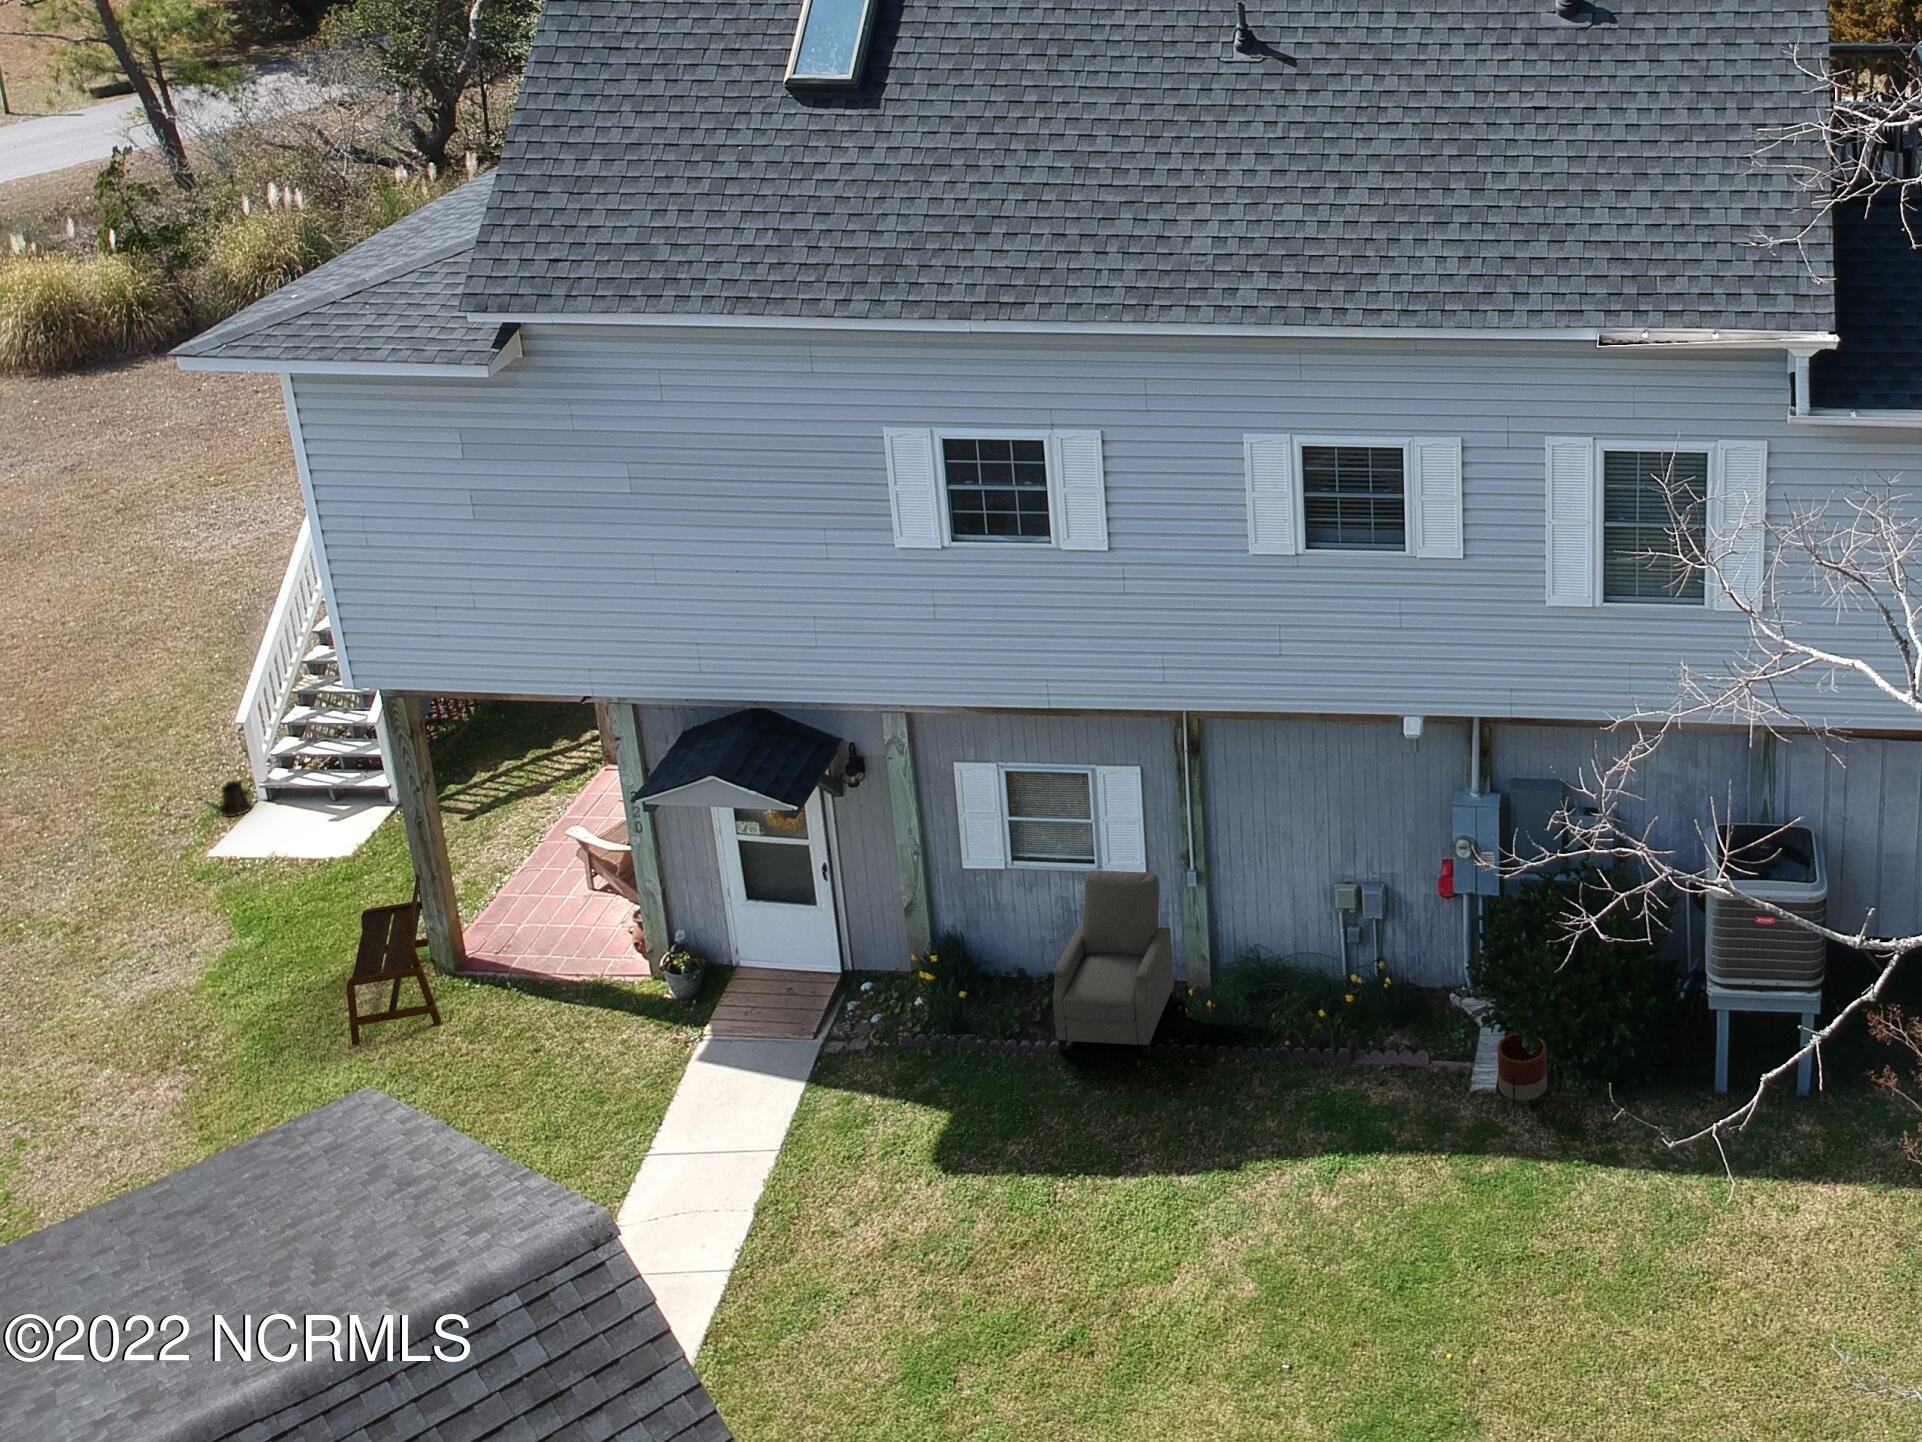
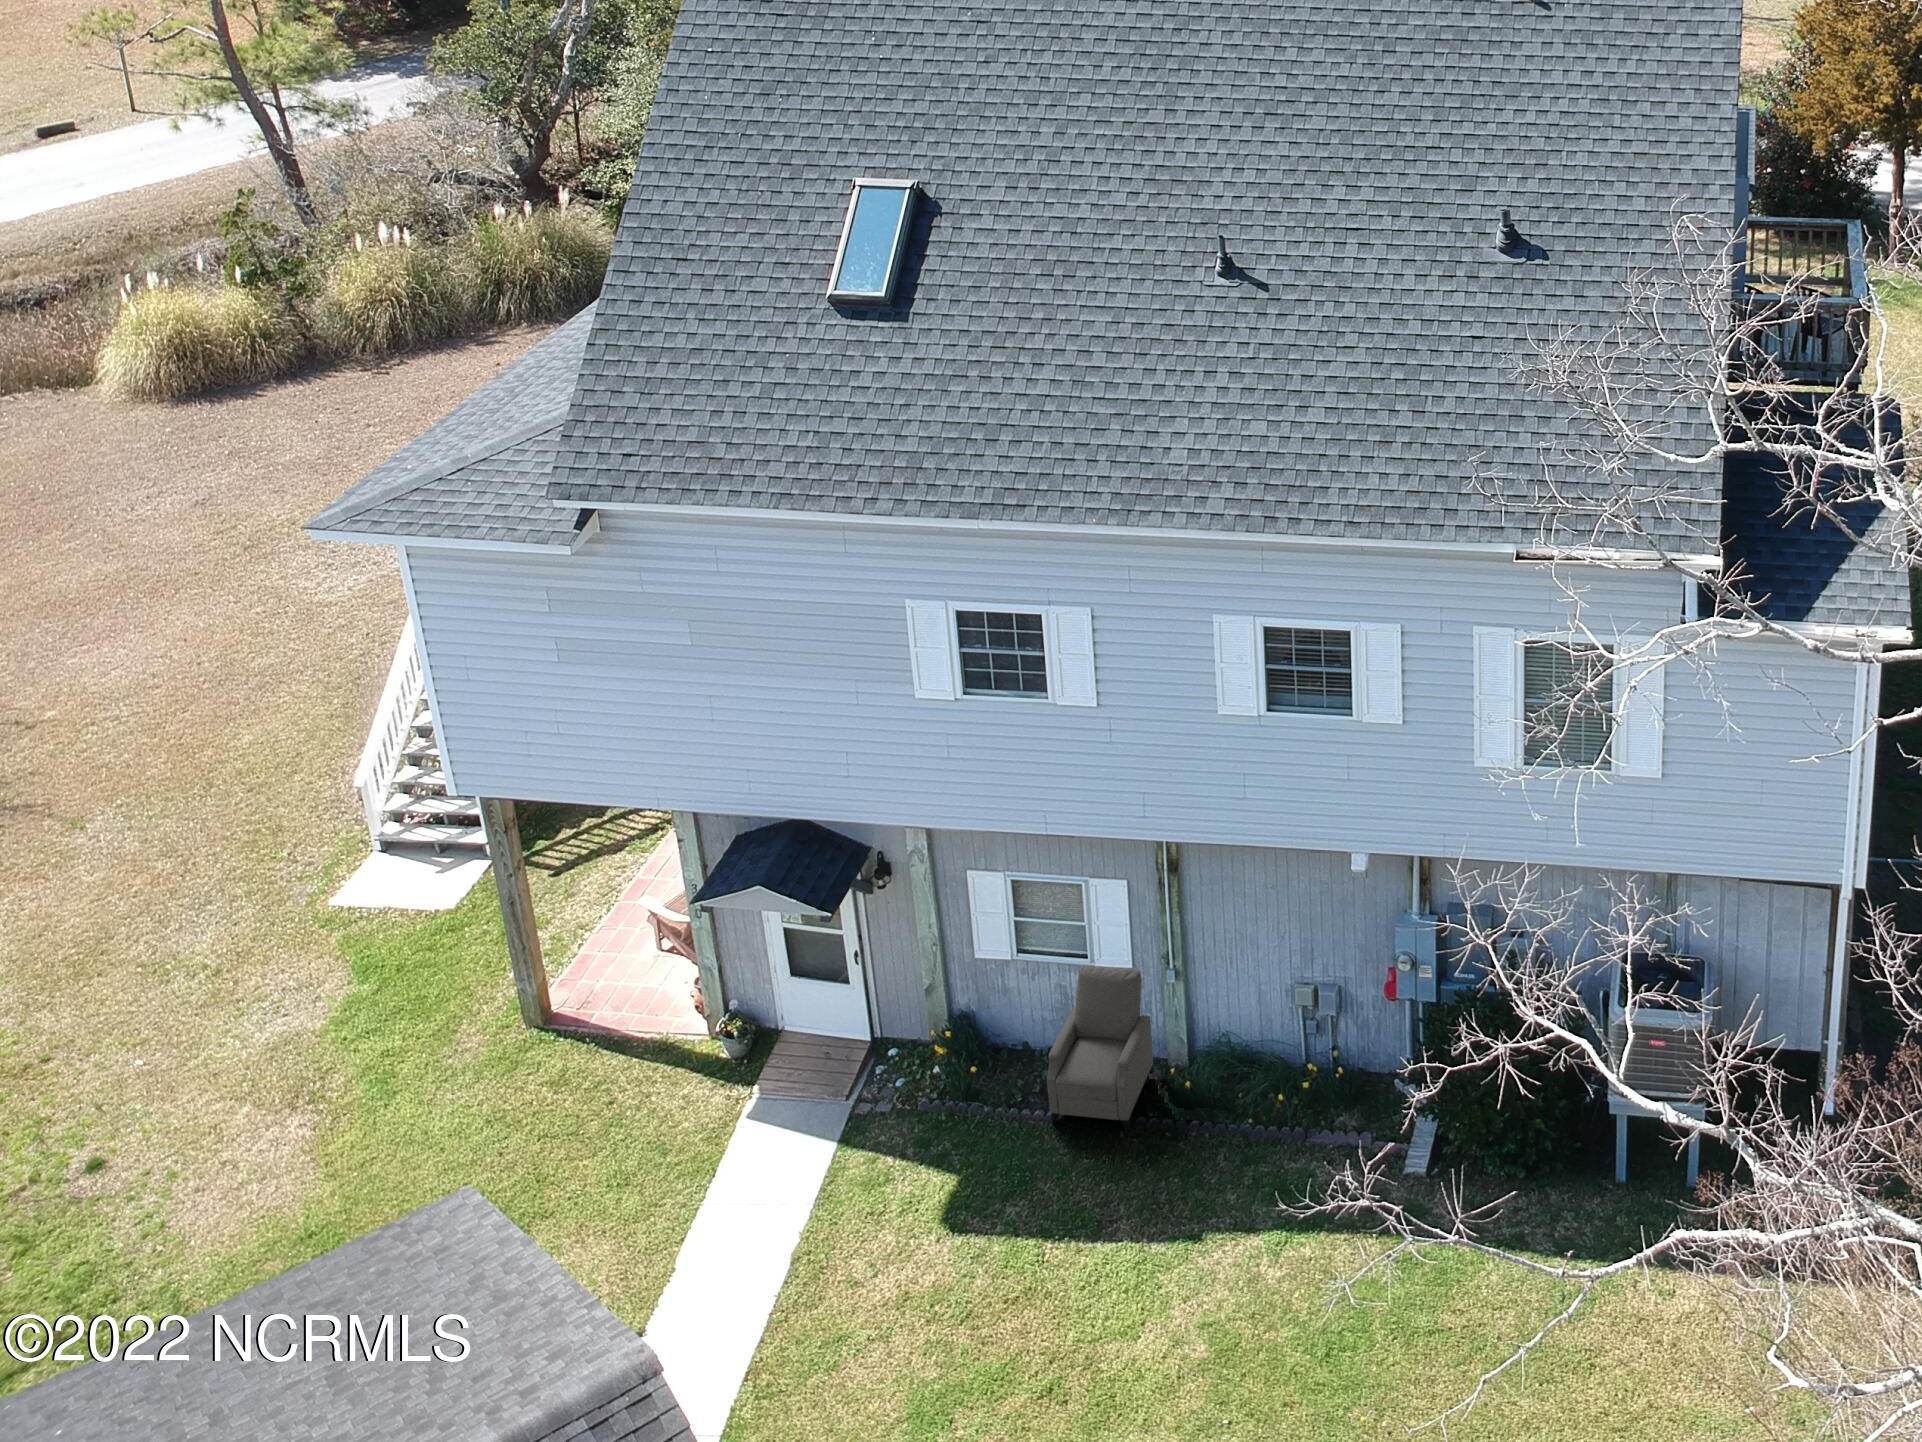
watering can: present [201,779,252,817] -> none [320,834,371,868]
bench: present [346,874,441,1045] -> none [450,928,538,1094]
planter: present [1498,1033,1548,1118] -> none [1422,1127,1465,1201]

